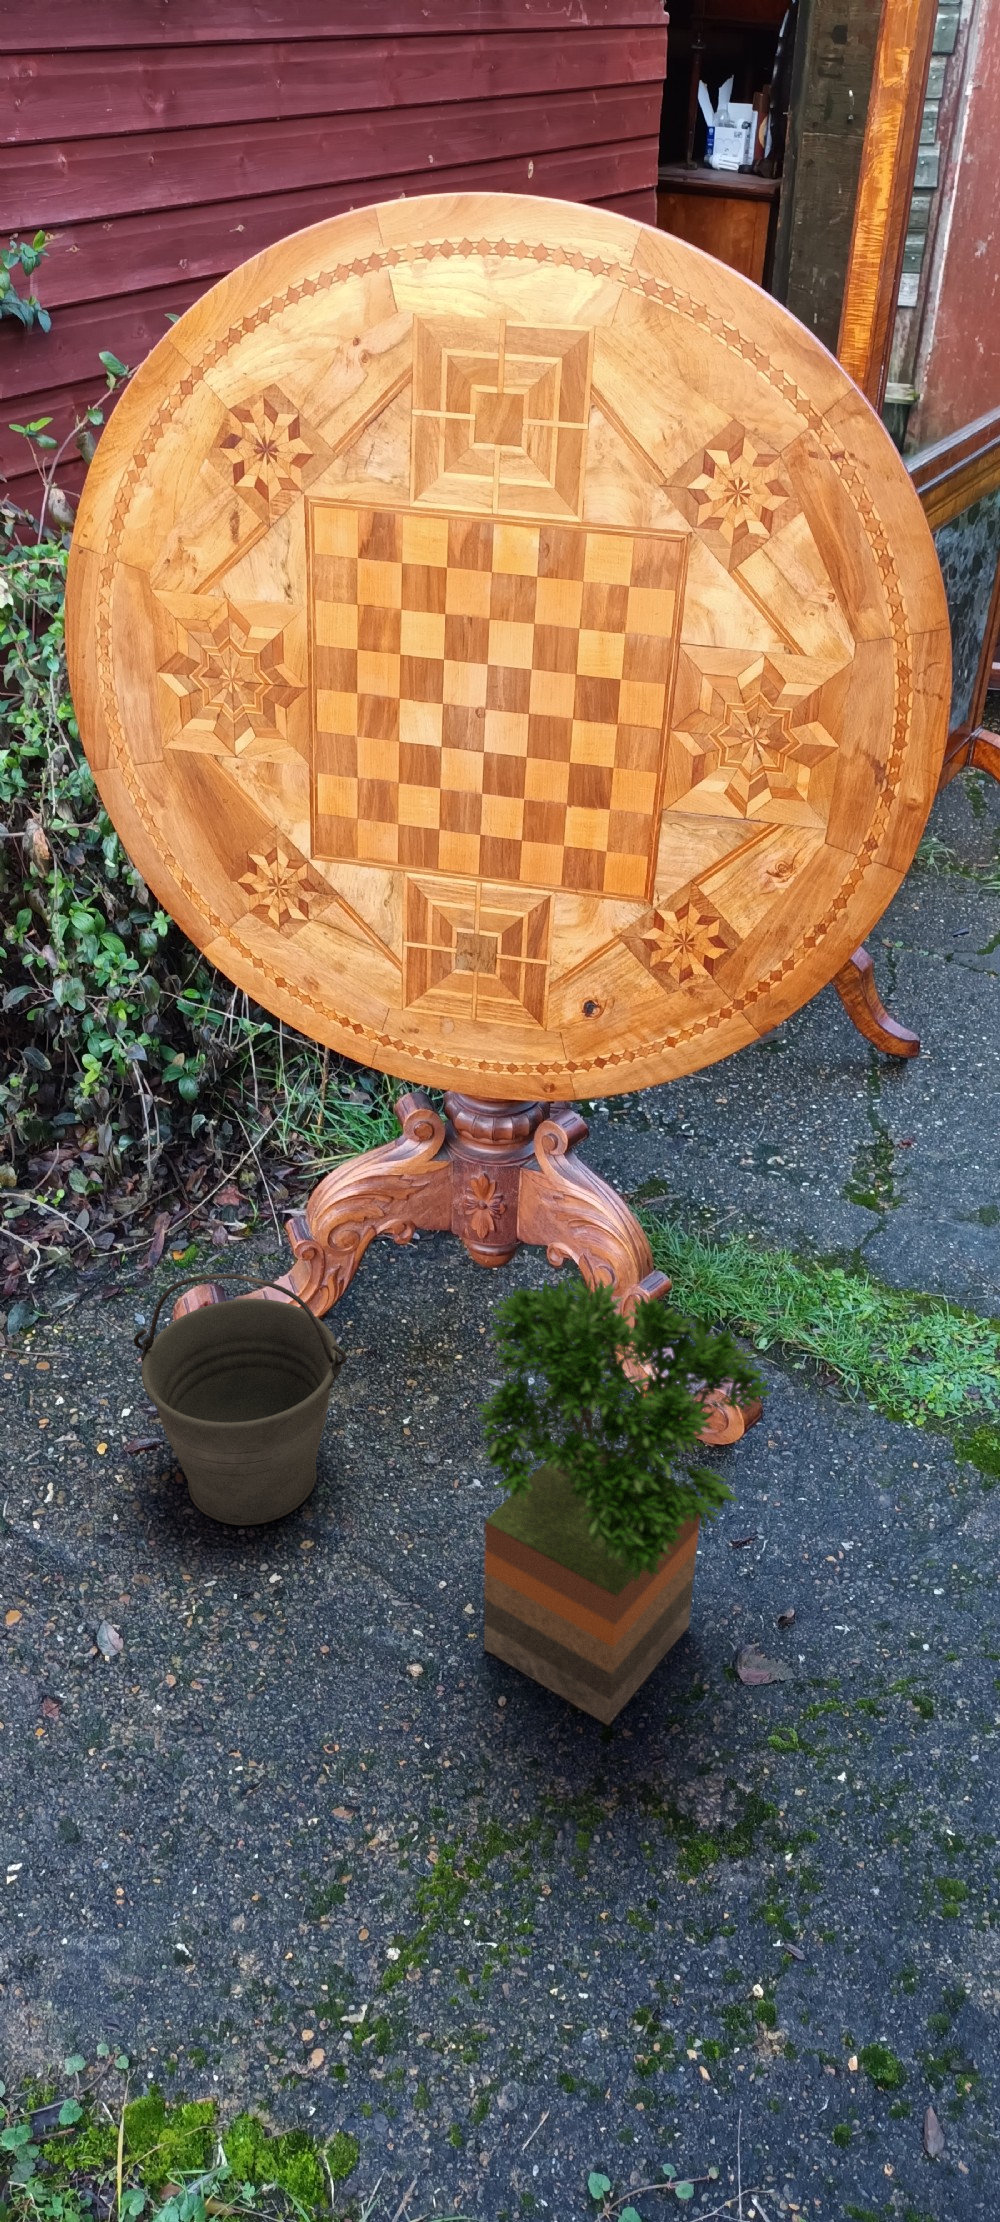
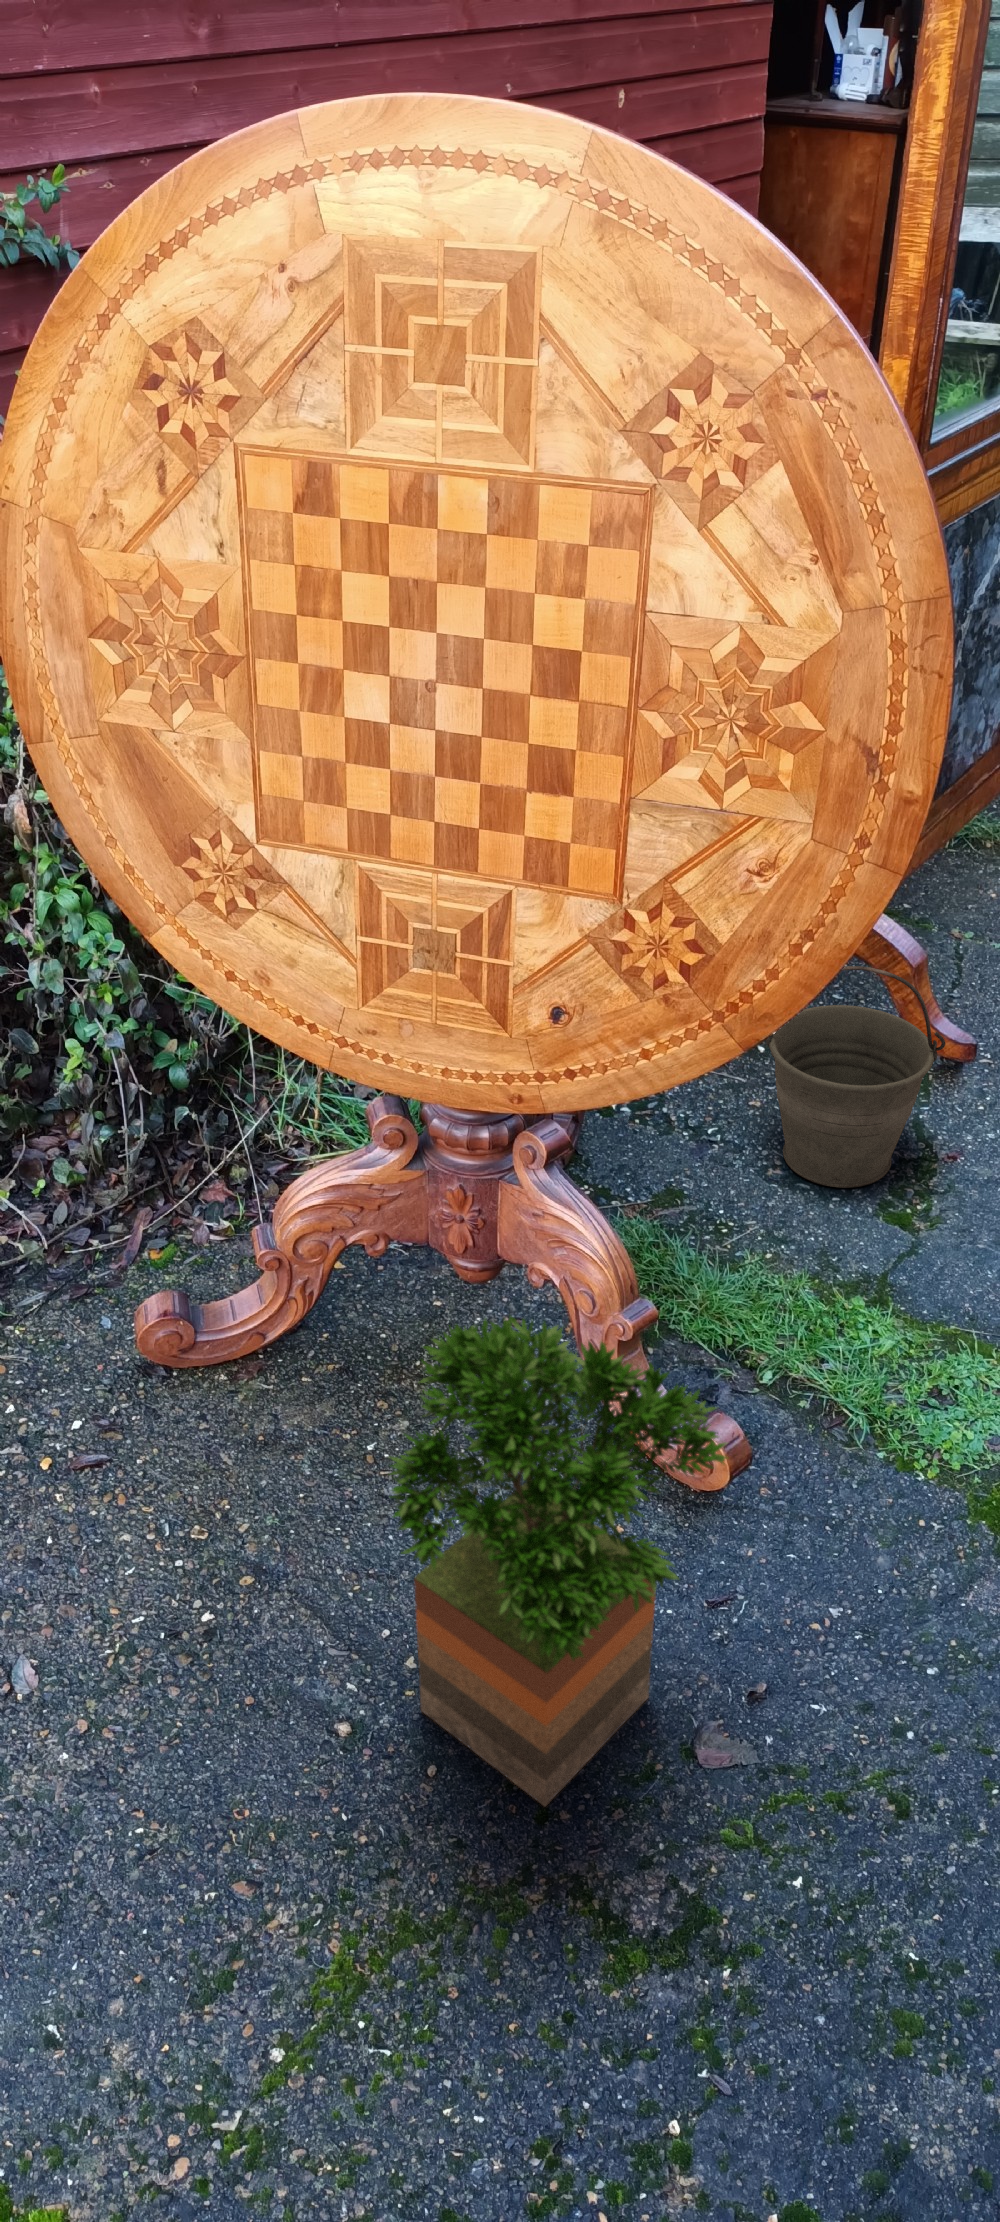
bucket: present [134,1274,347,1525] -> present [766,966,945,1188]

